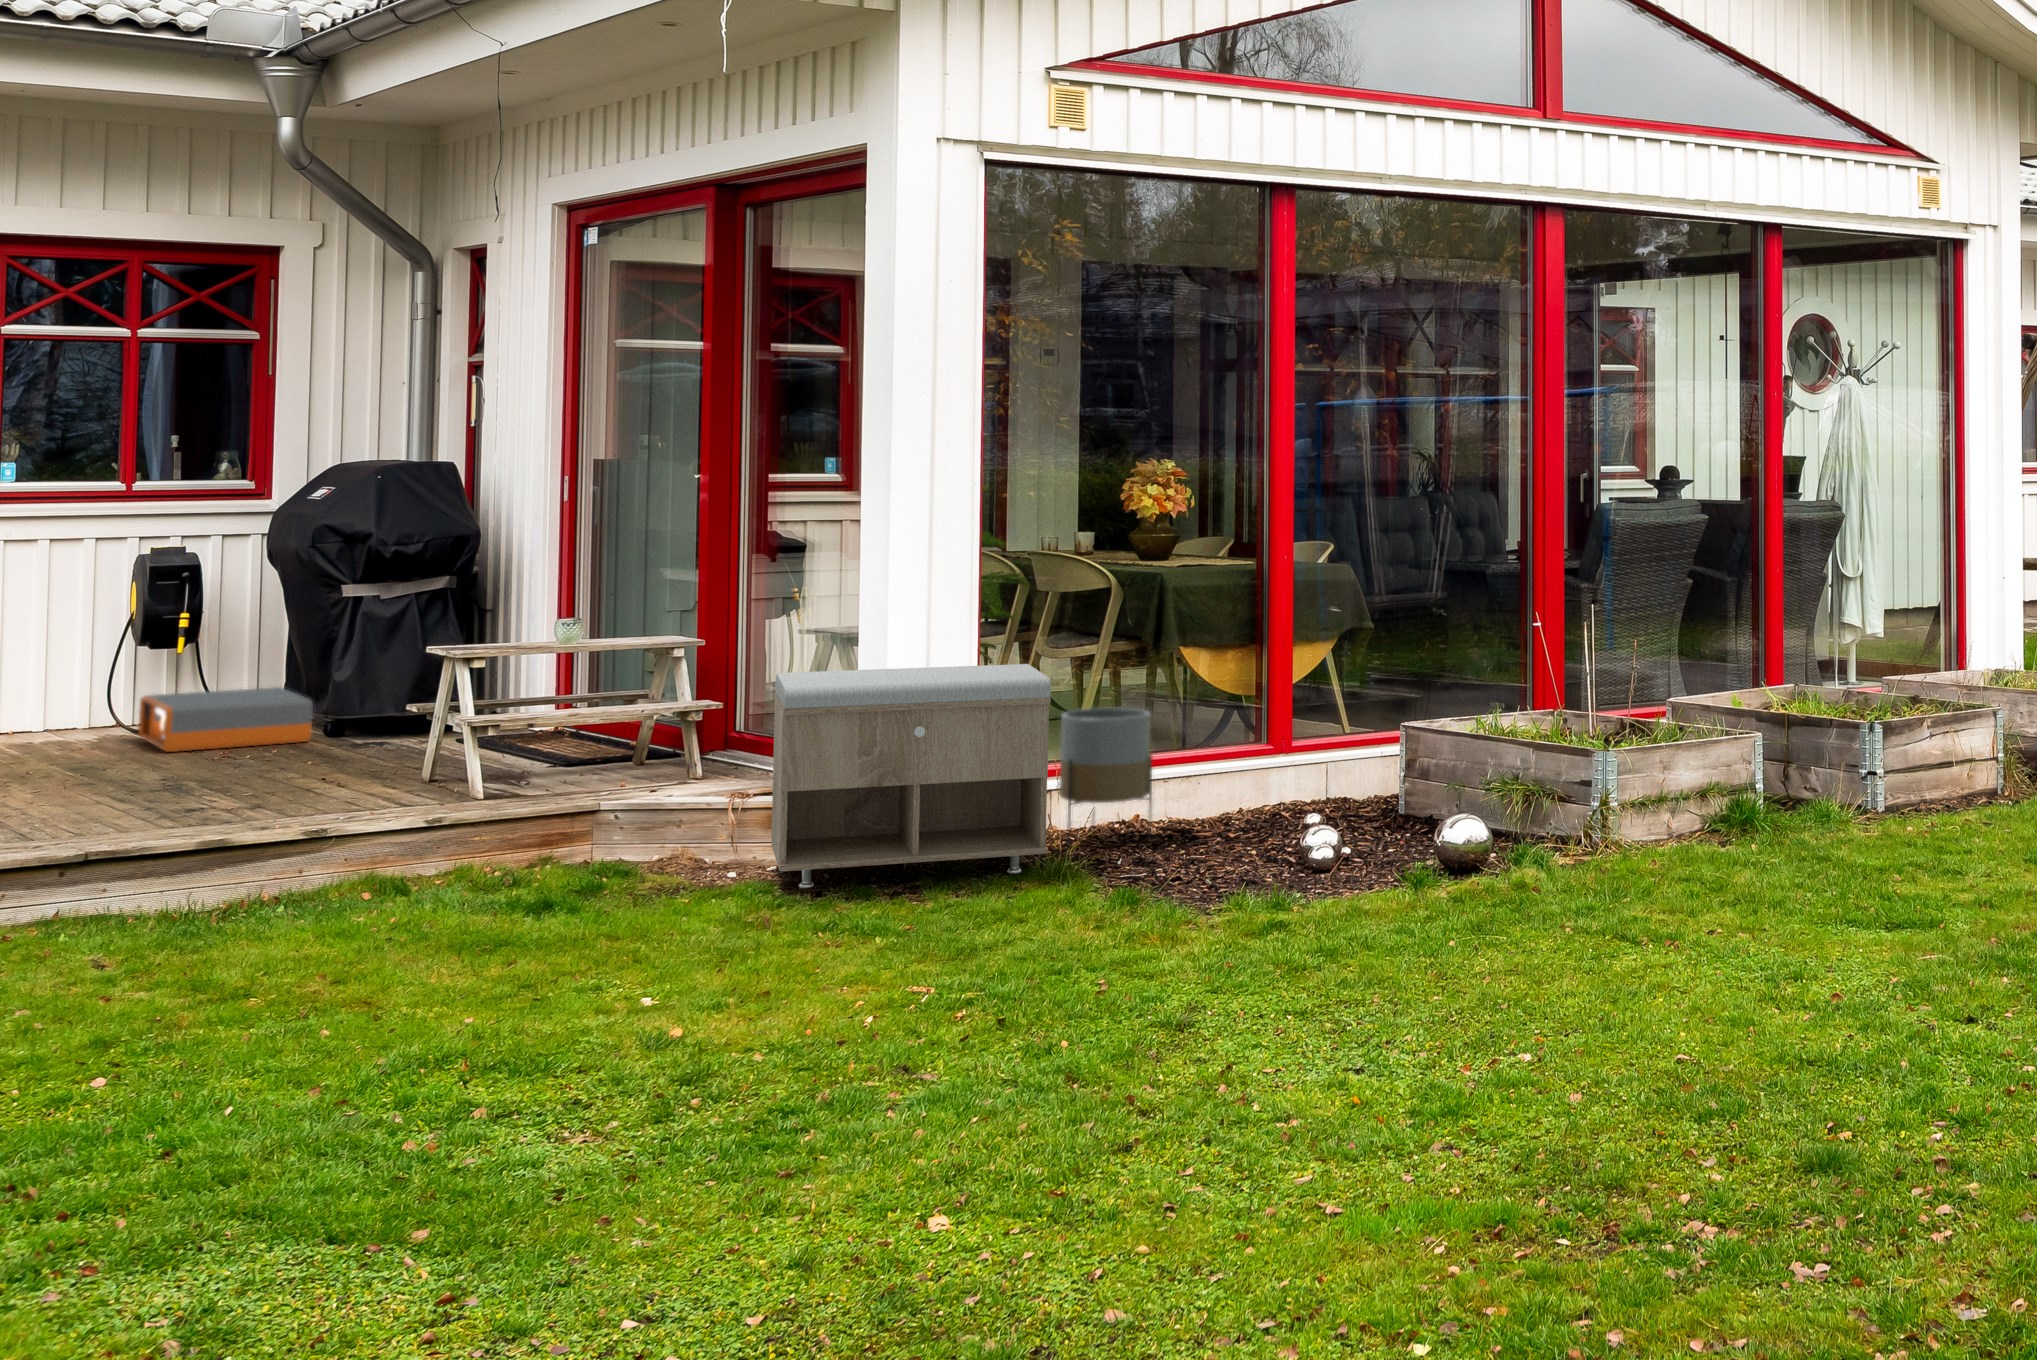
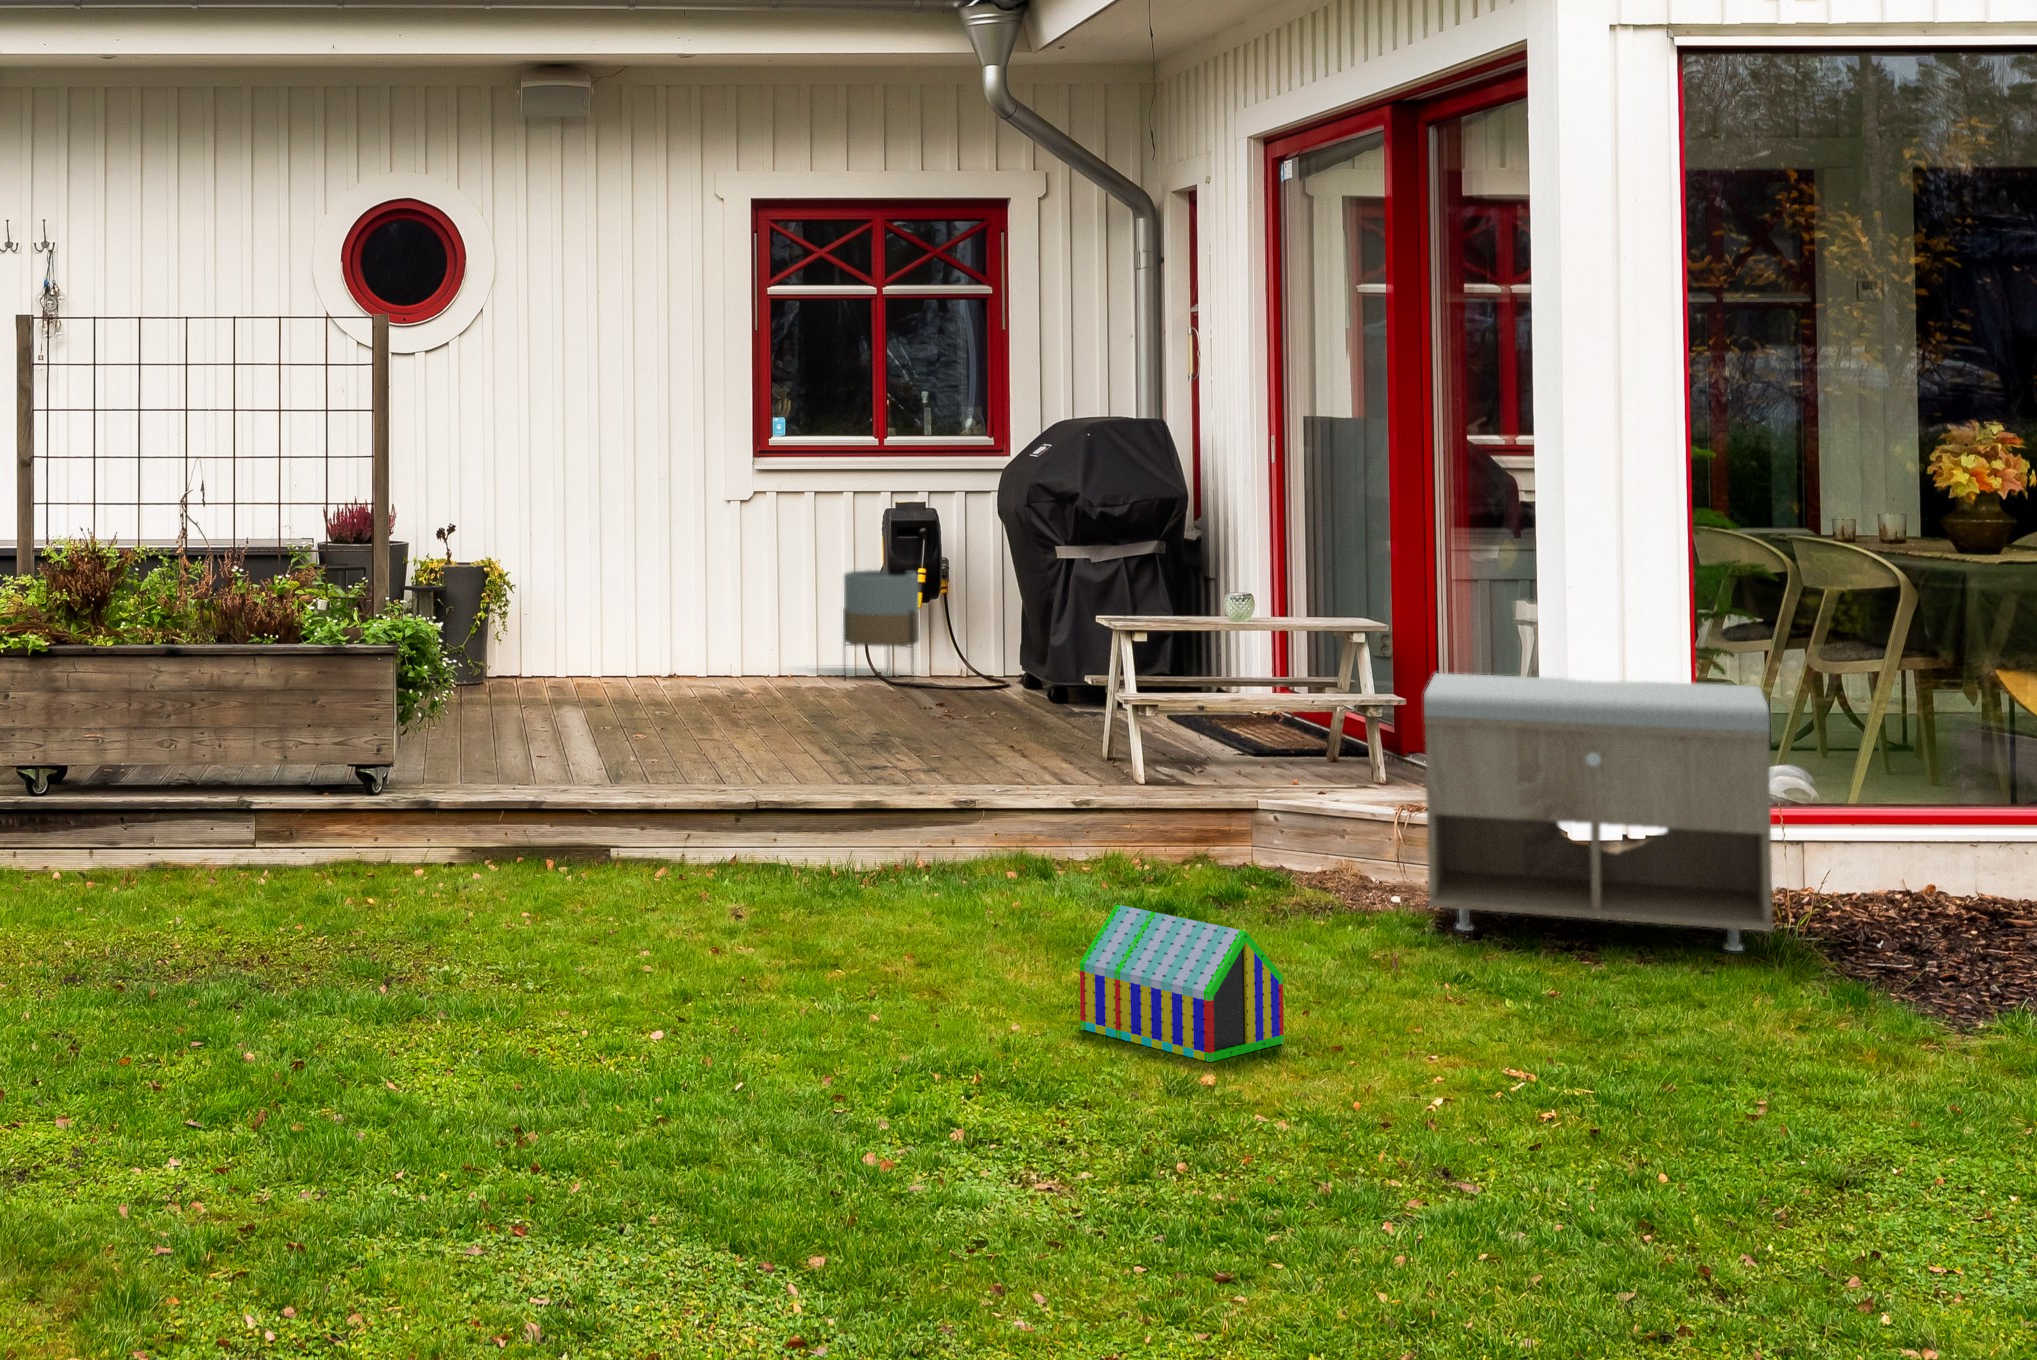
storage box: present [138,687,313,752] -> none [888,646,1034,705]
planter: present [1059,708,1152,845] -> present [843,570,919,669]
toy house: none [527,899,719,1026] -> present [1080,905,1284,1062]

